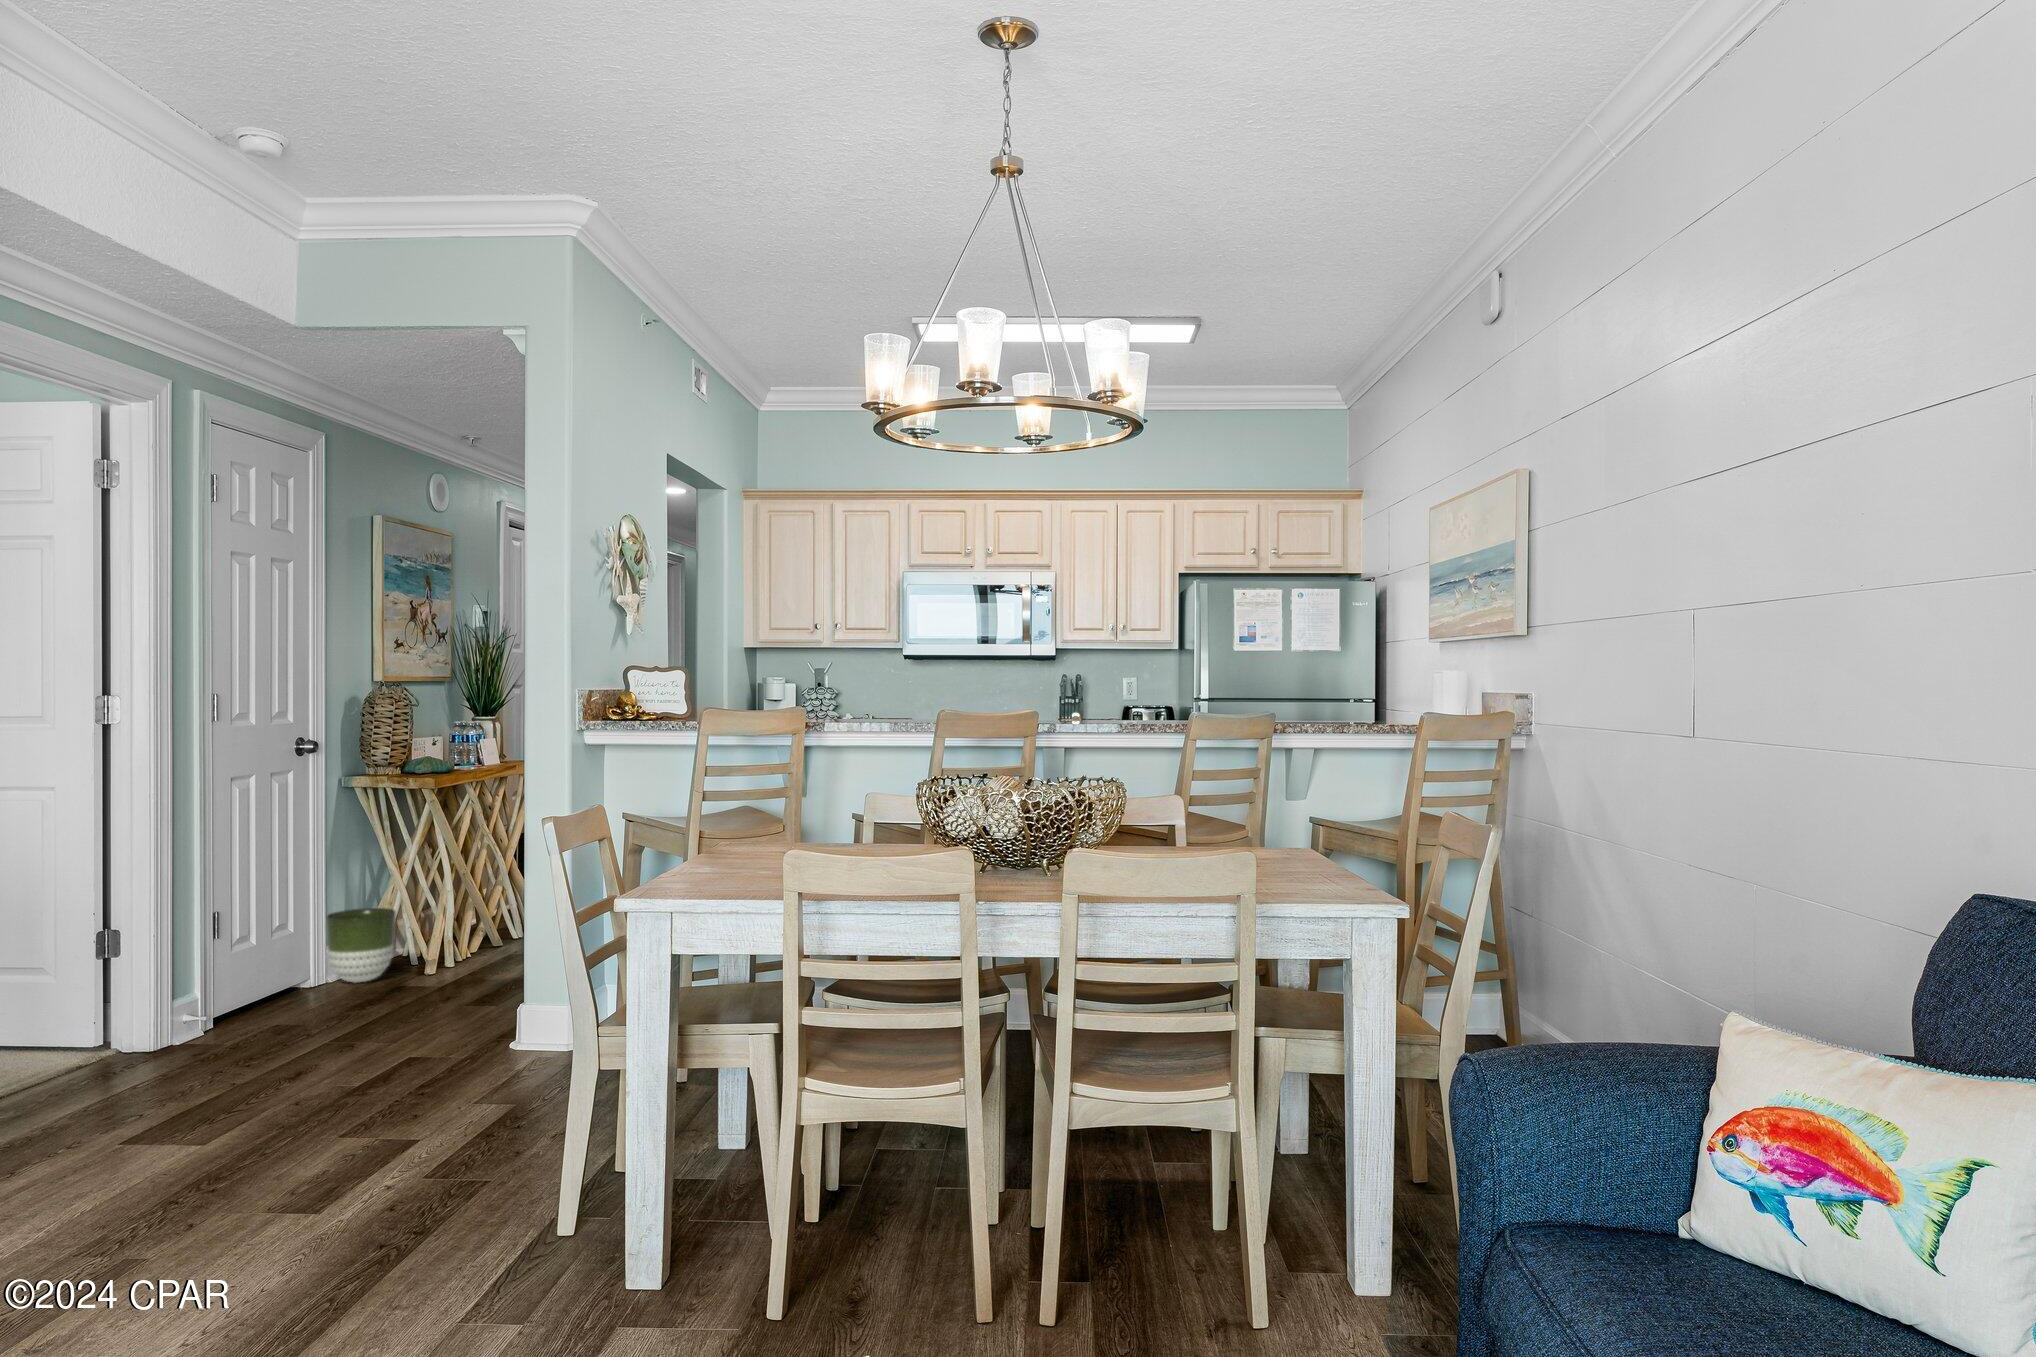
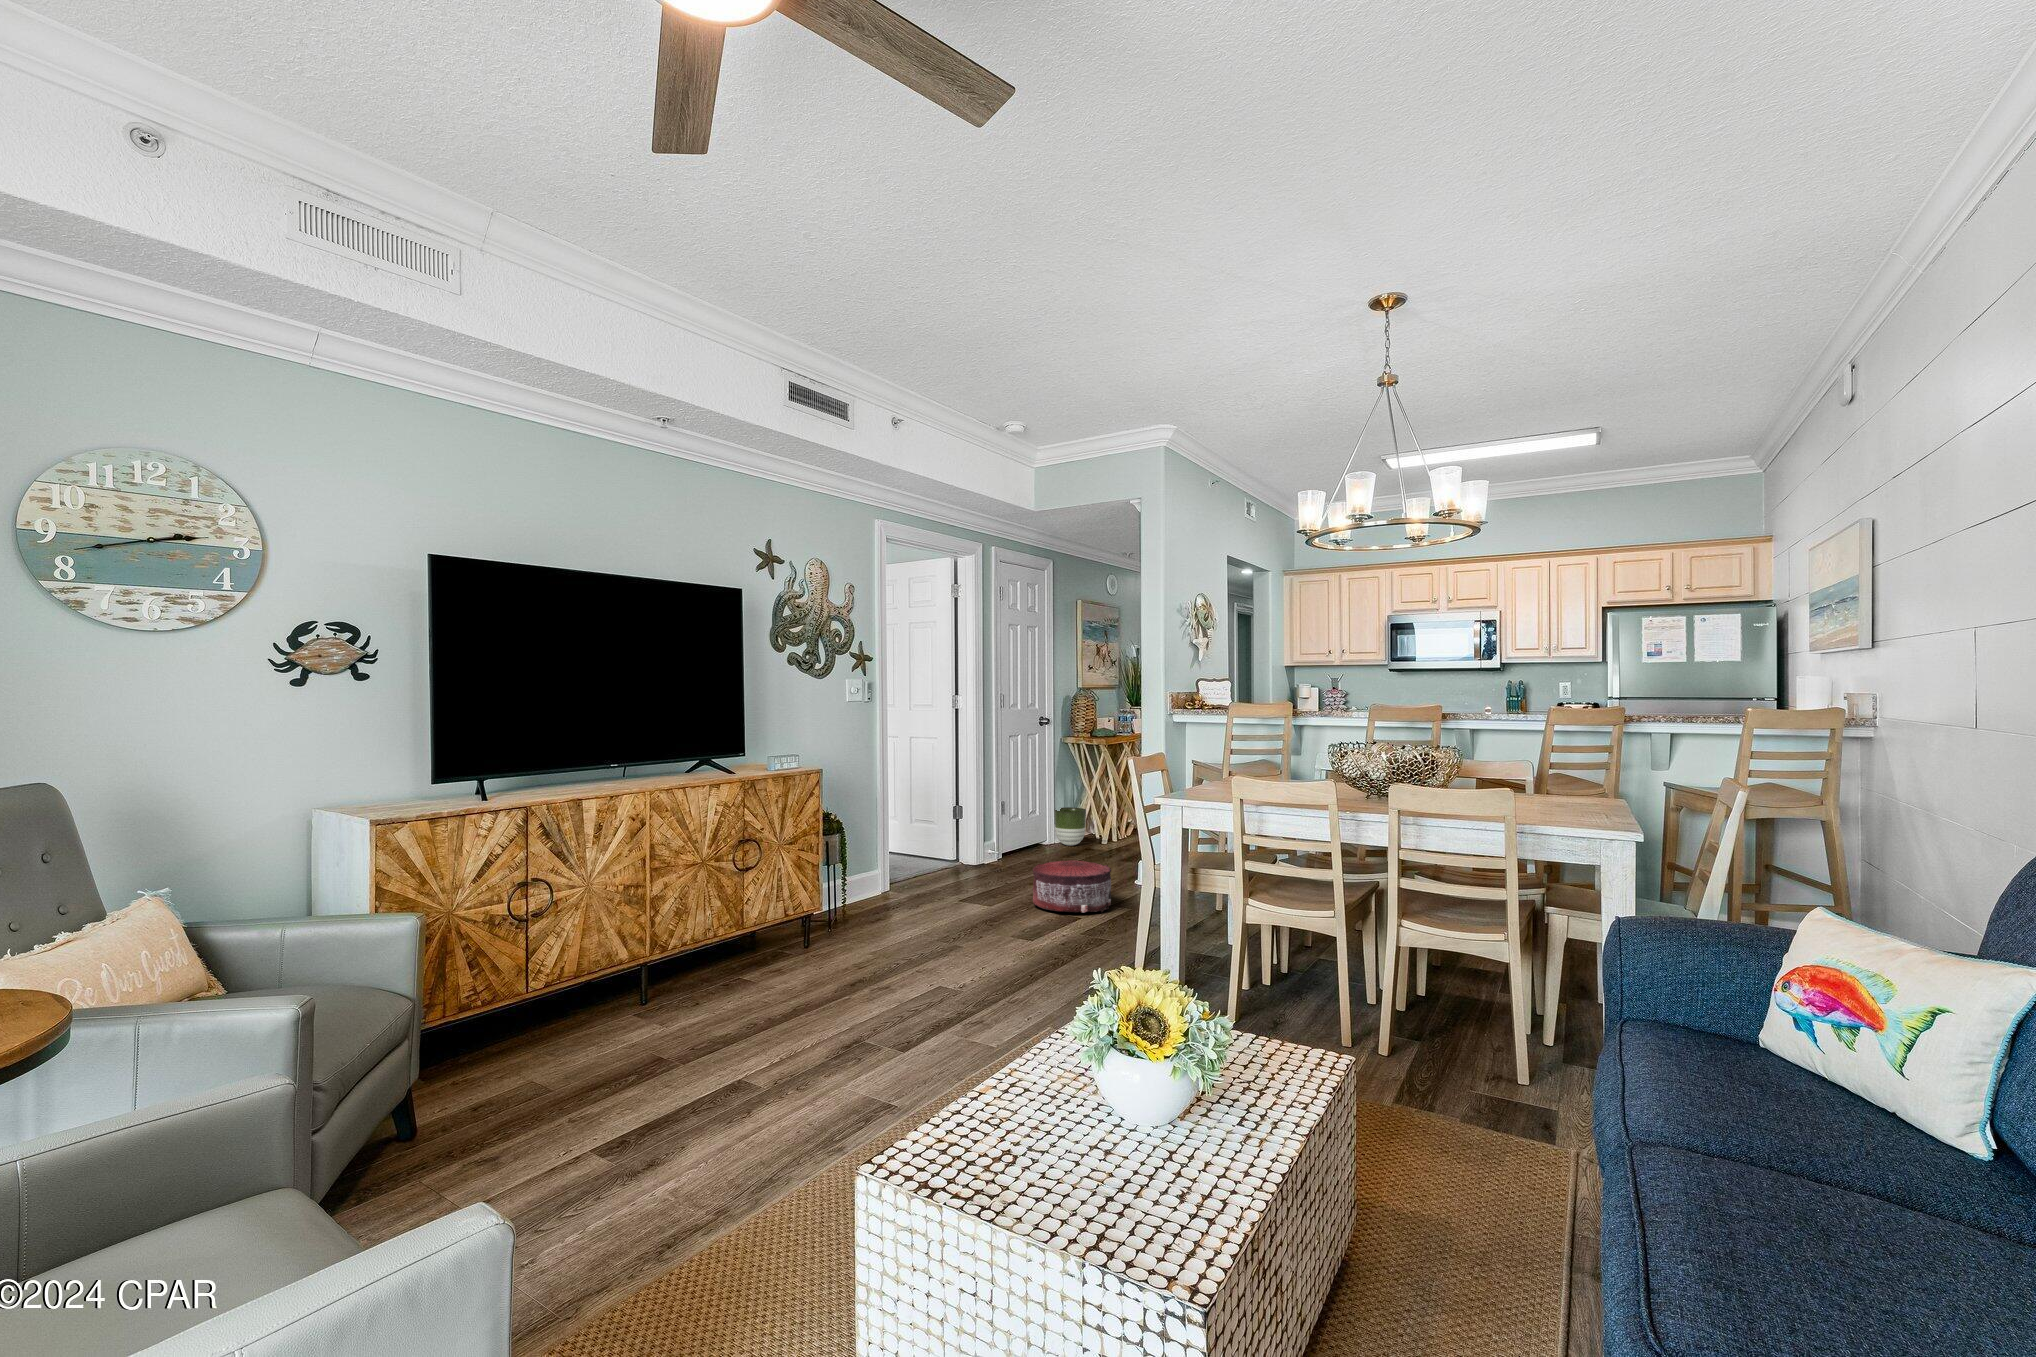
pouf: none [297,1023,477,1143] -> present [1033,860,1111,913]

